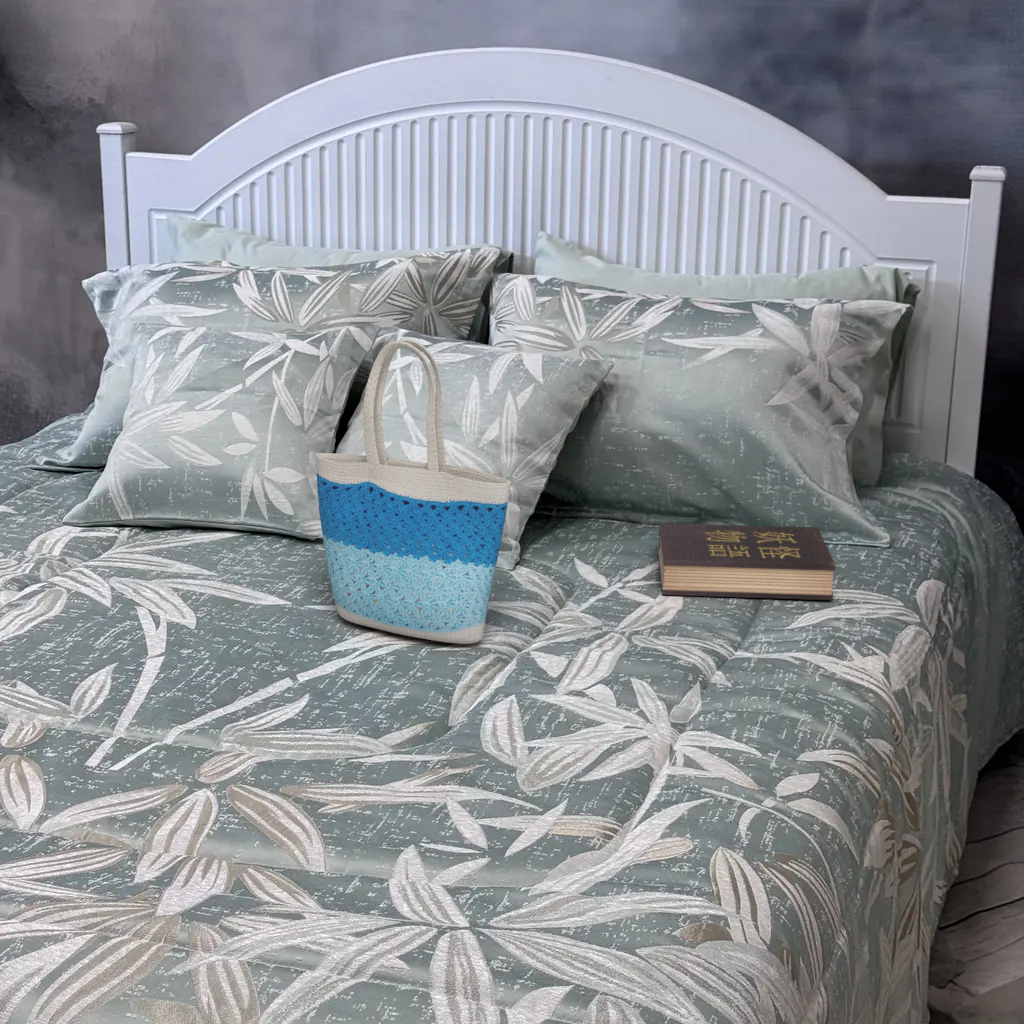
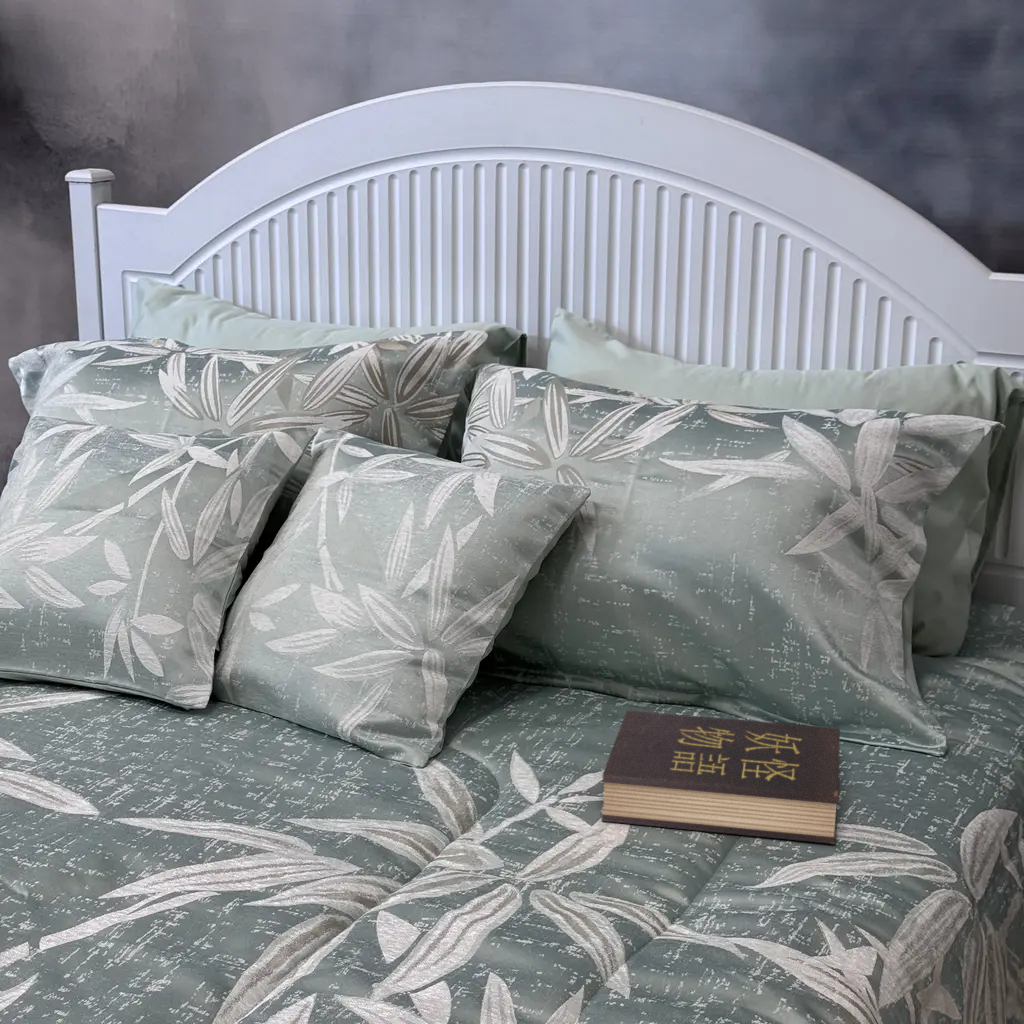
tote bag: present [316,339,511,644] -> none [116,480,340,895]

